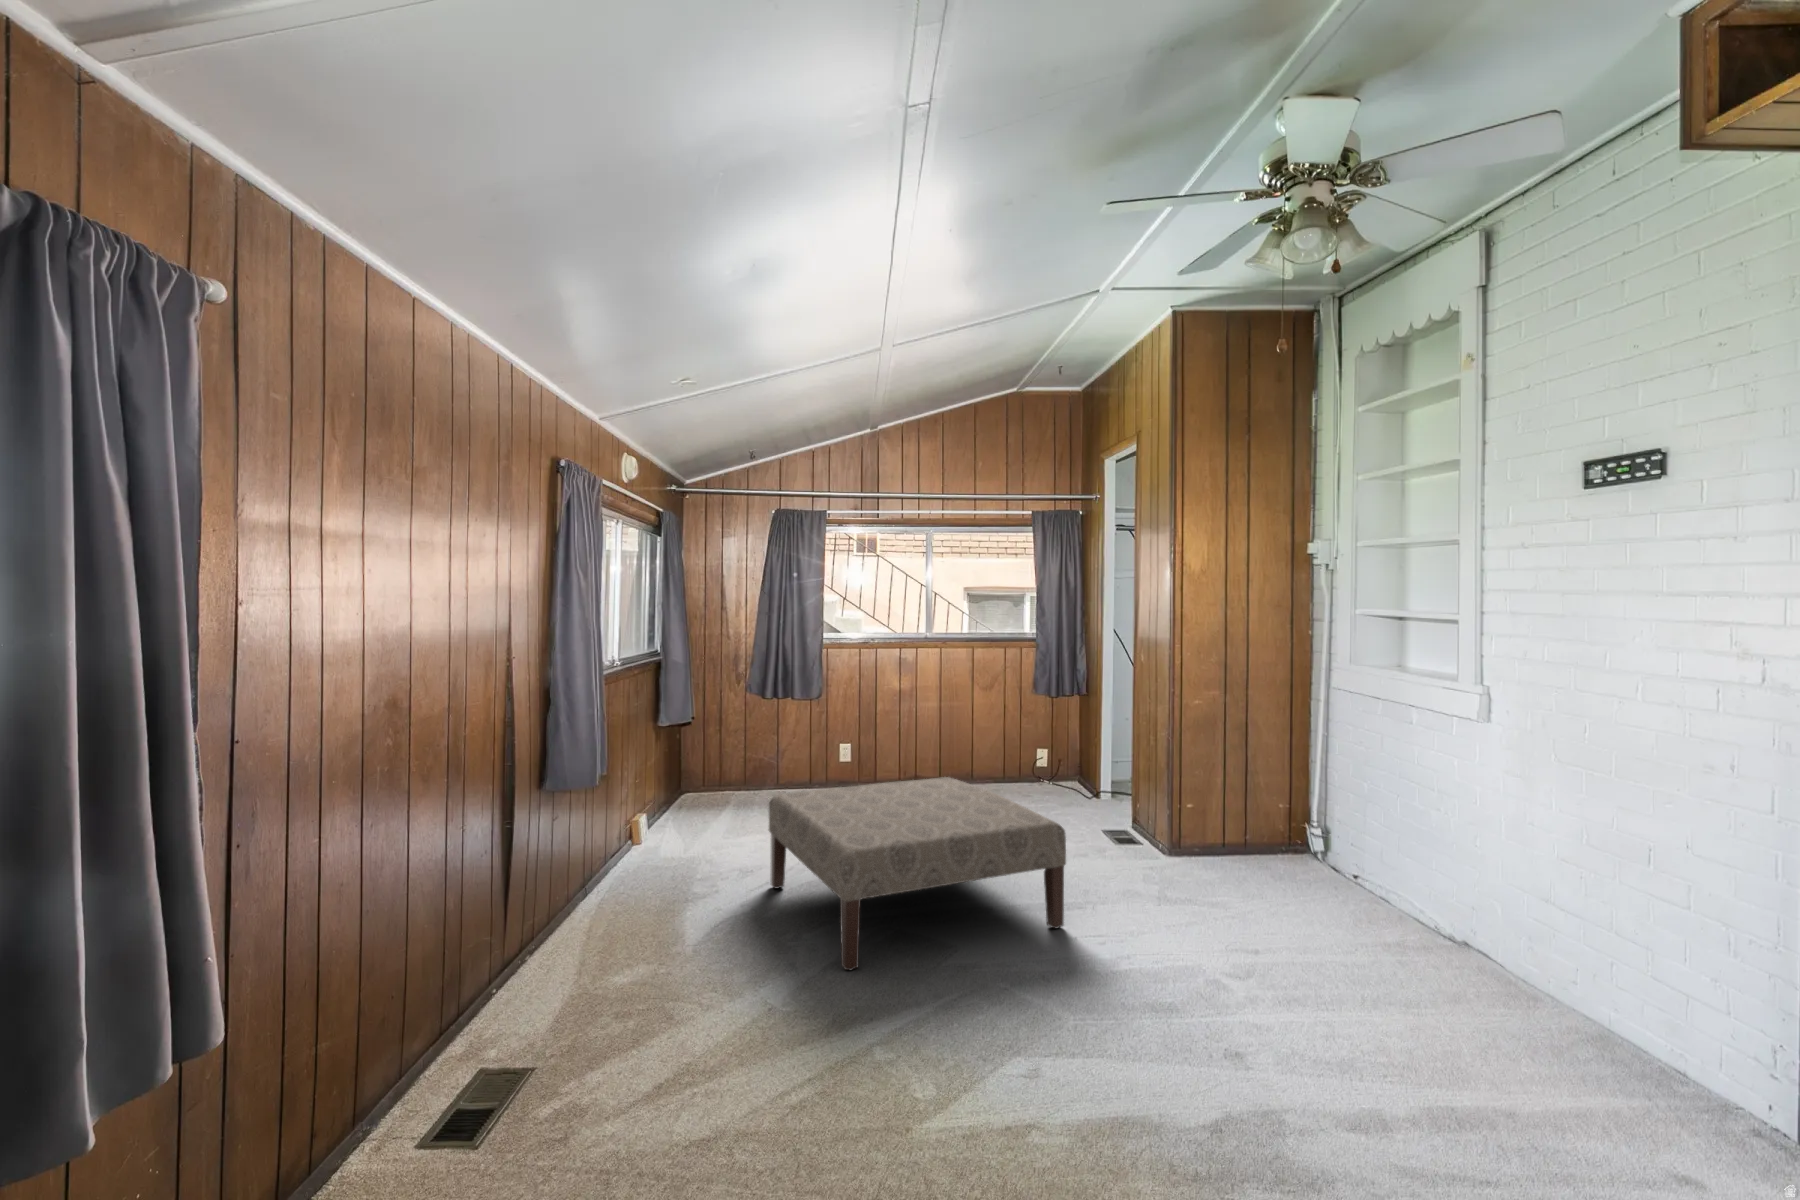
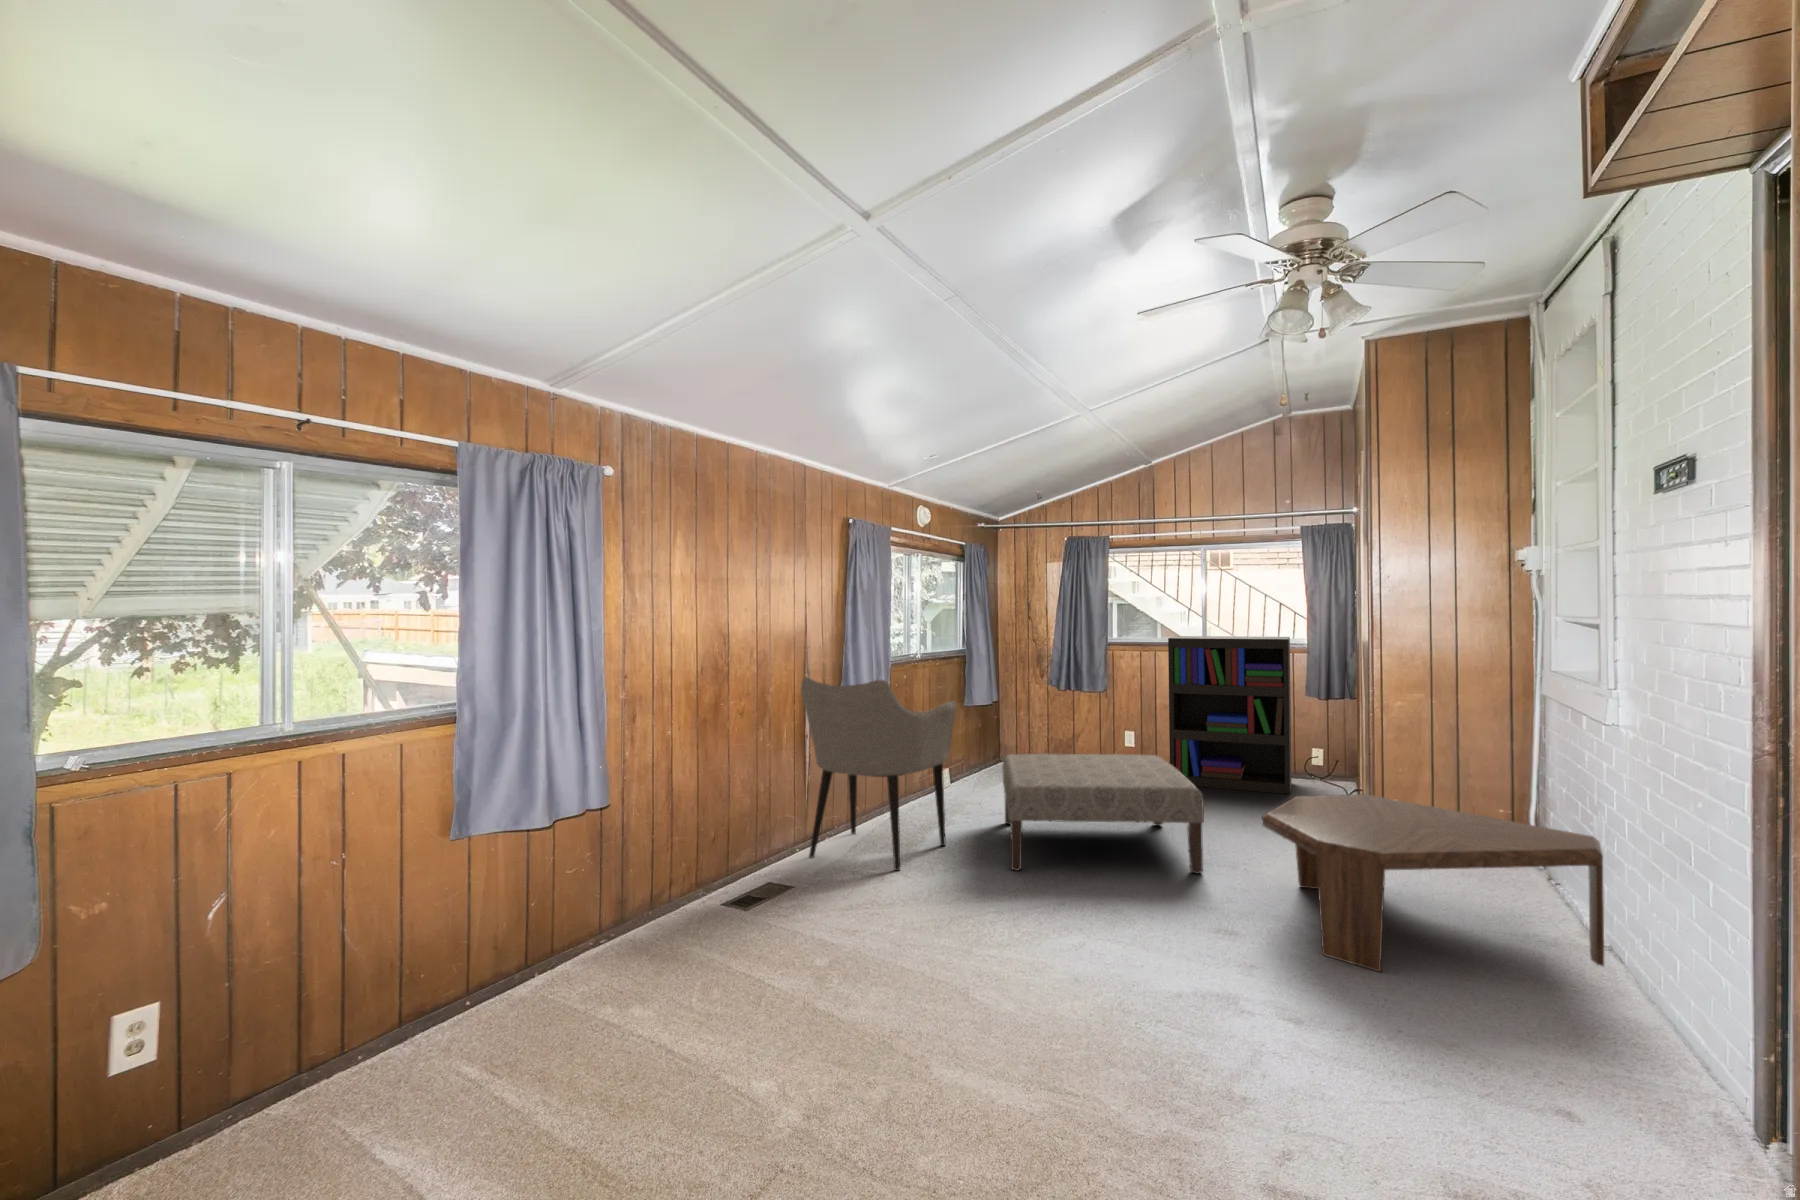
bookshelf: none [904,630,1032,800] -> present [1168,636,1292,794]
armchair: none [505,711,739,1014] -> present [801,677,956,871]
coffee table: none [1165,810,1508,1043] -> present [1262,794,1604,972]

